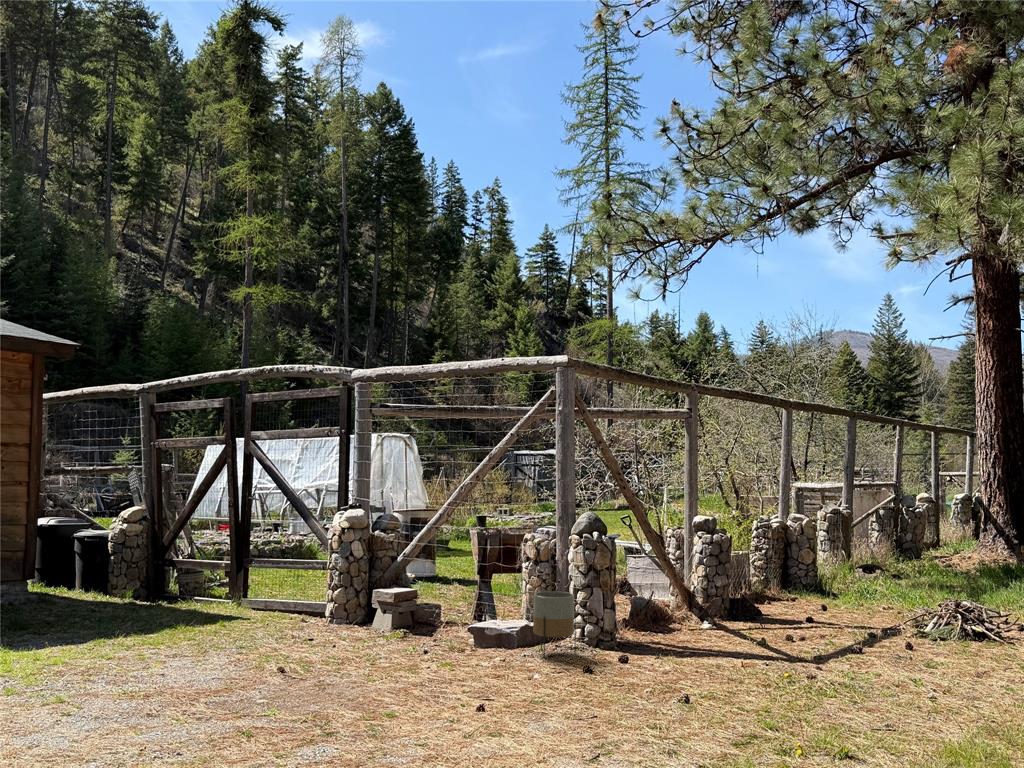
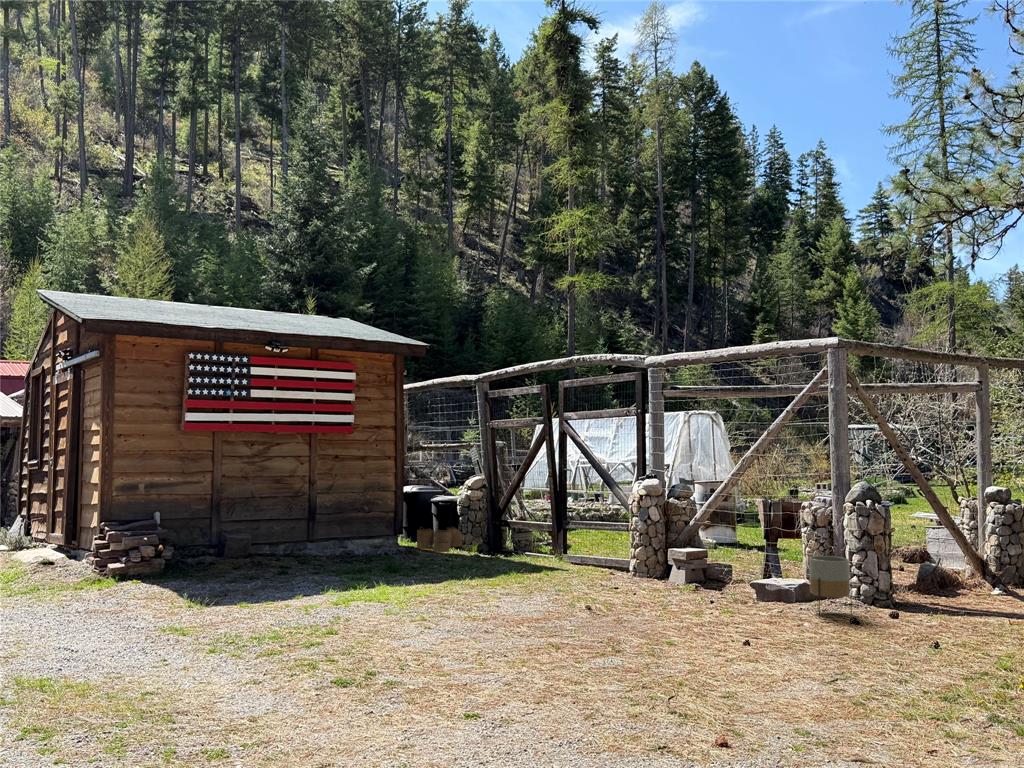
woven basket: none [50,572,113,605] -> present [417,528,462,552]

